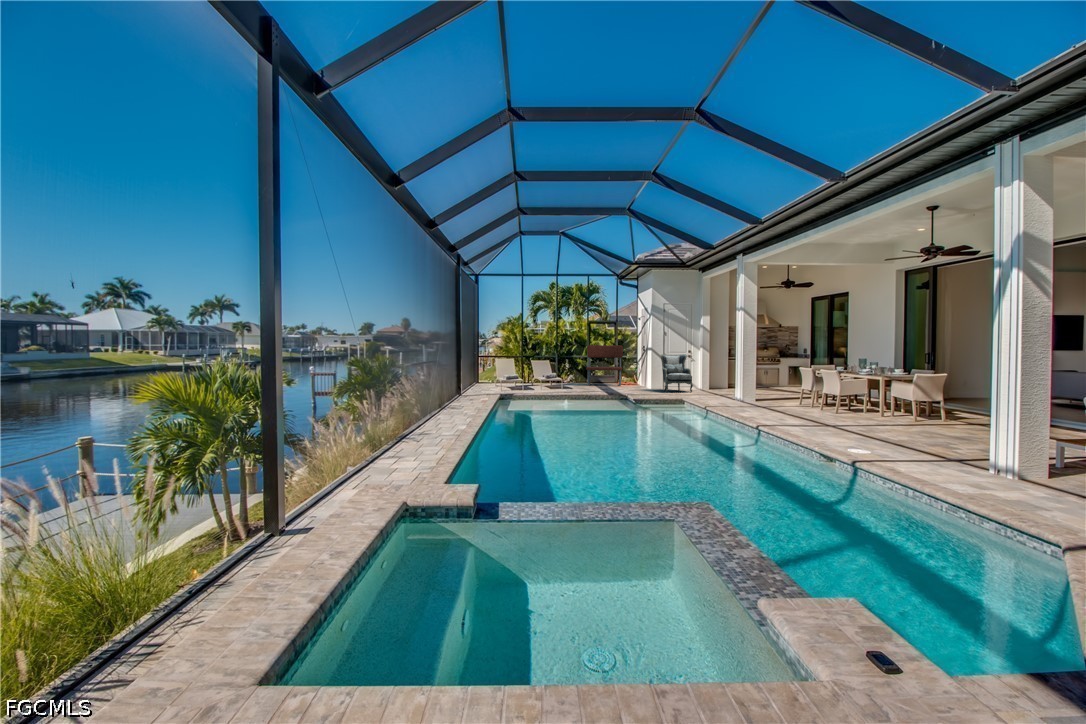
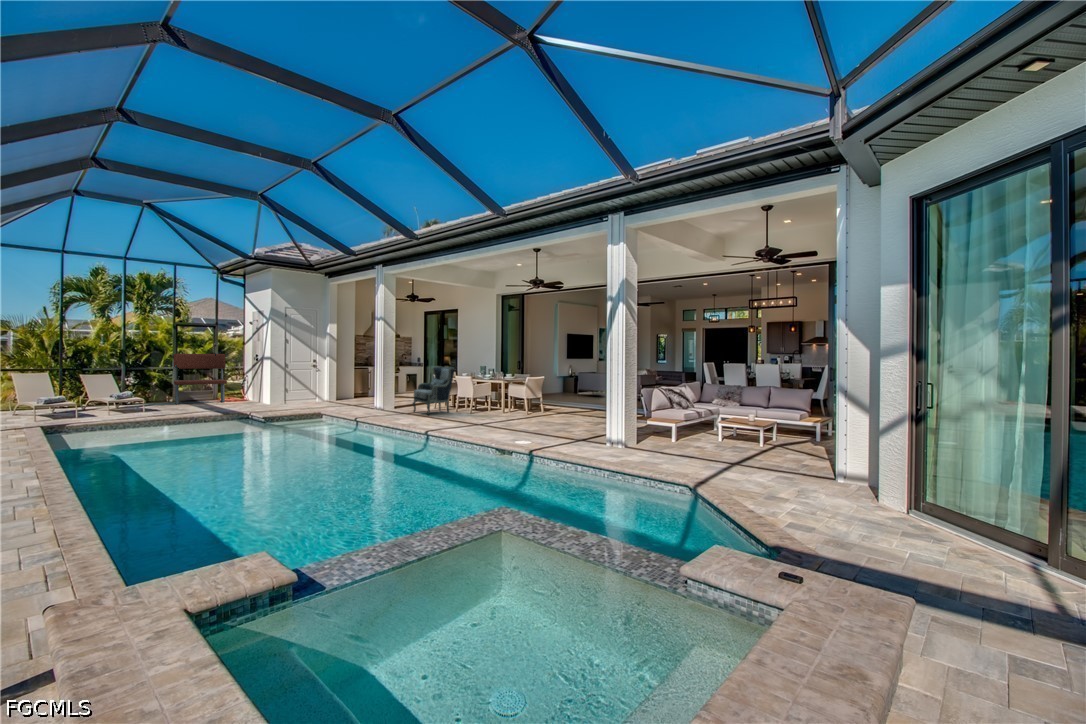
armchair: present [661,354,693,392] -> present [413,366,455,415]

